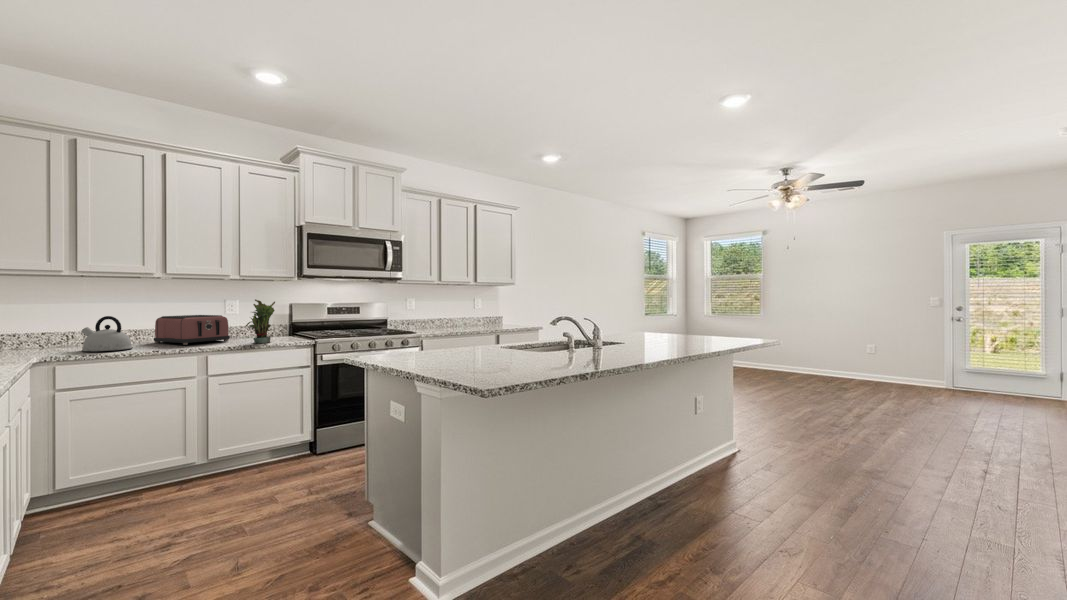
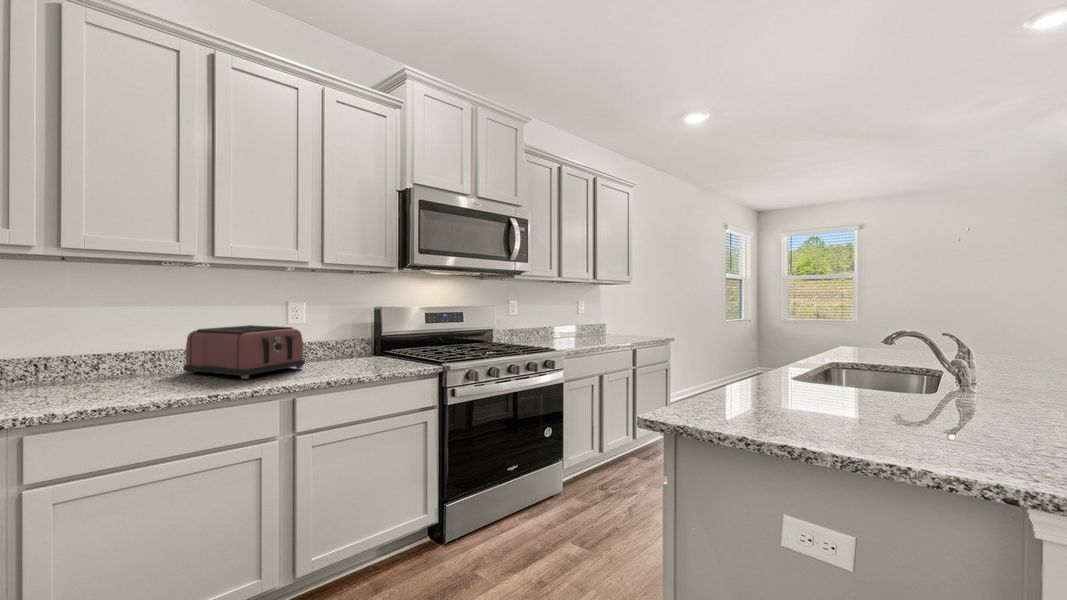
potted plant: present [245,299,275,343] -> none [333,302,380,372]
kettle: present [81,316,132,351] -> none [68,332,160,399]

